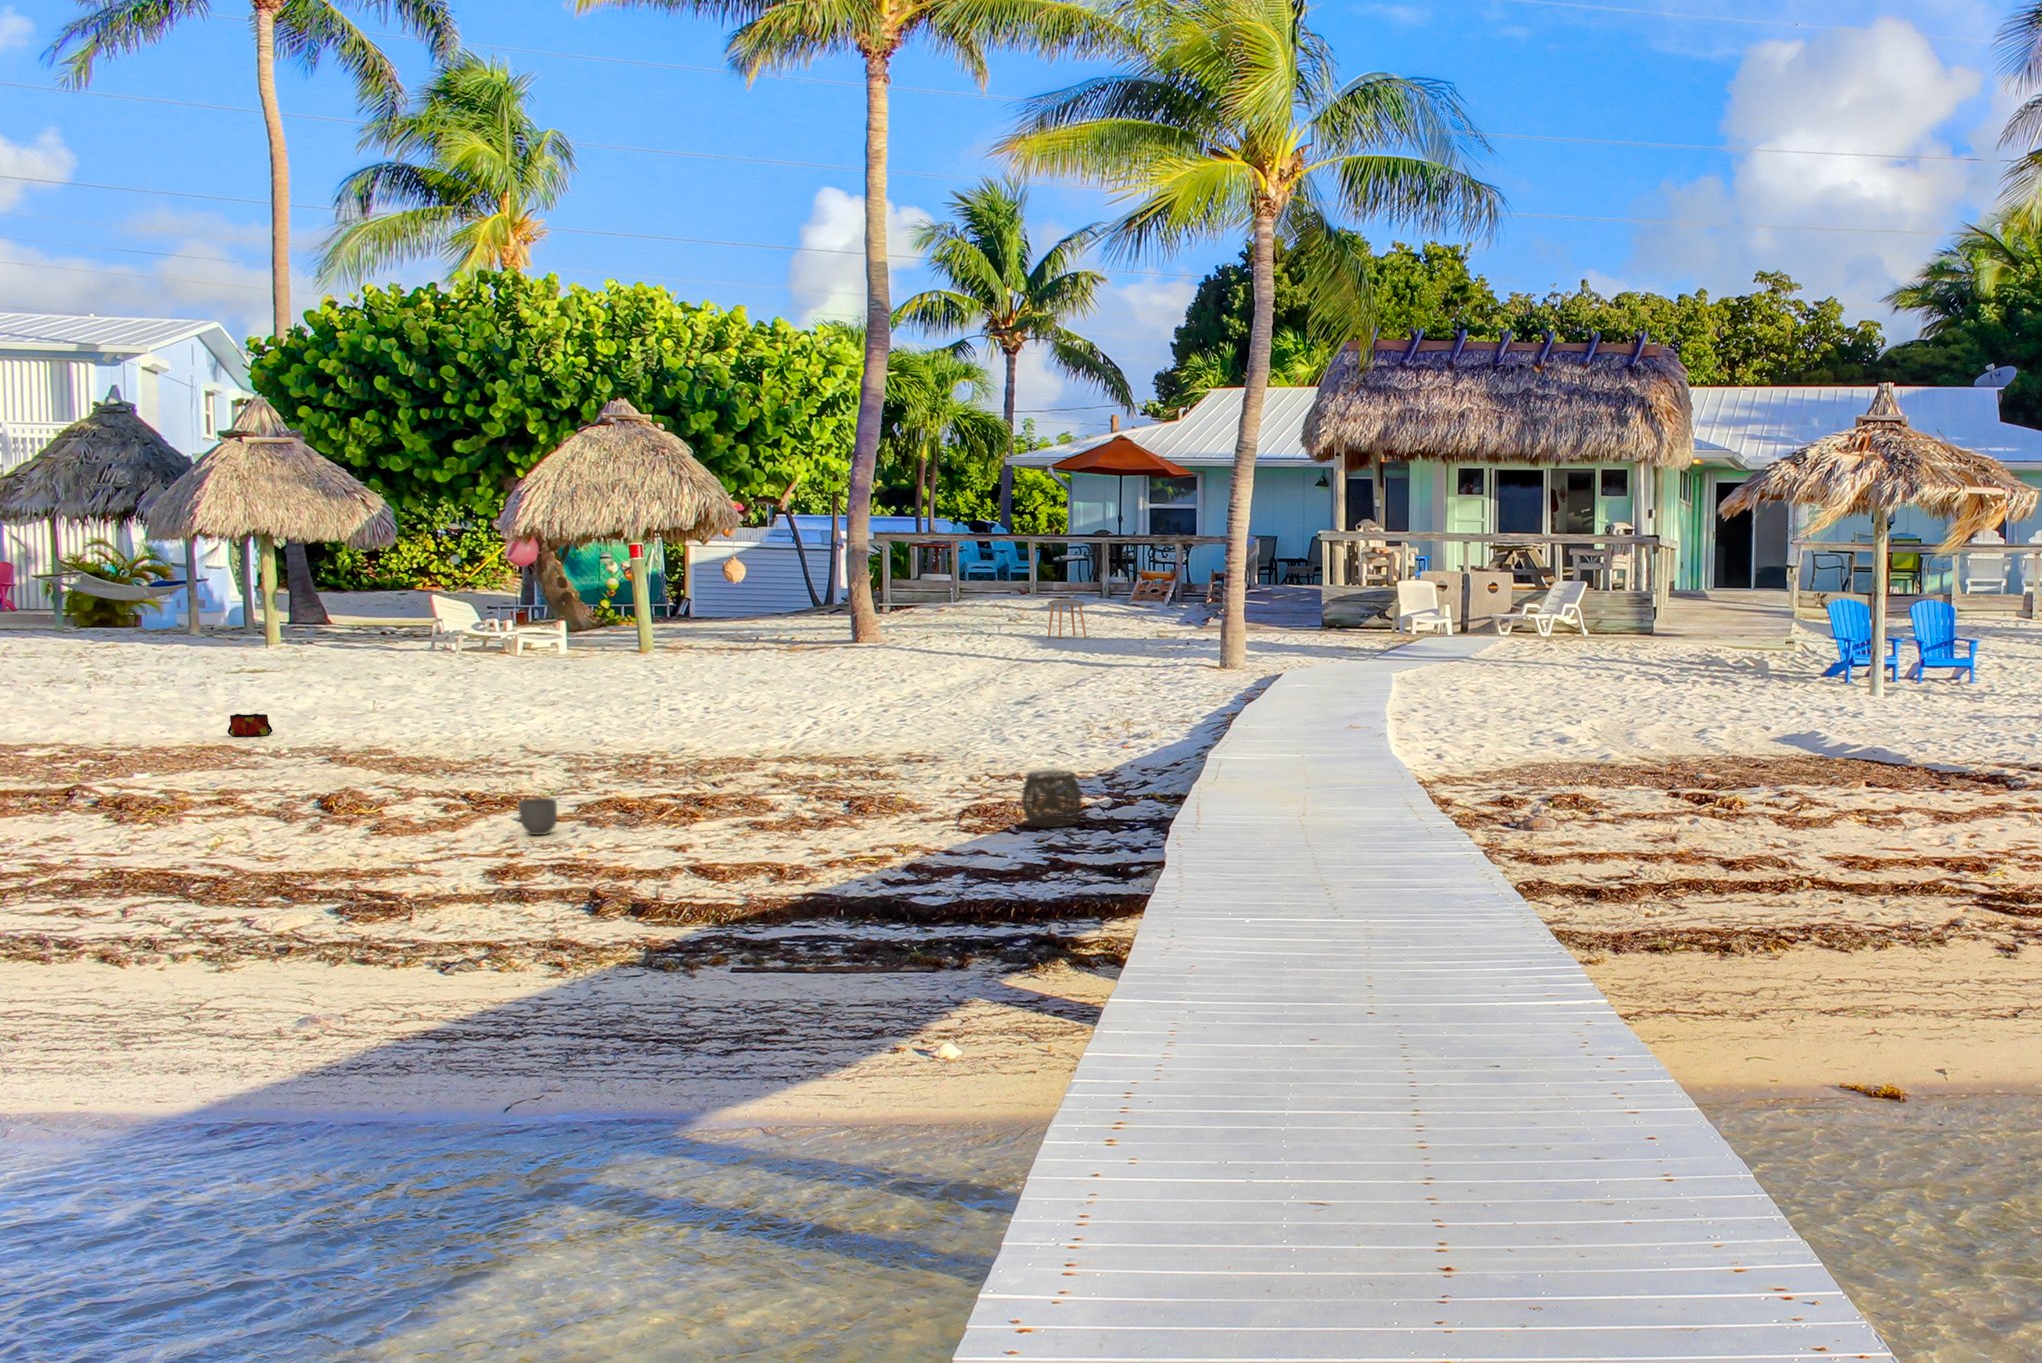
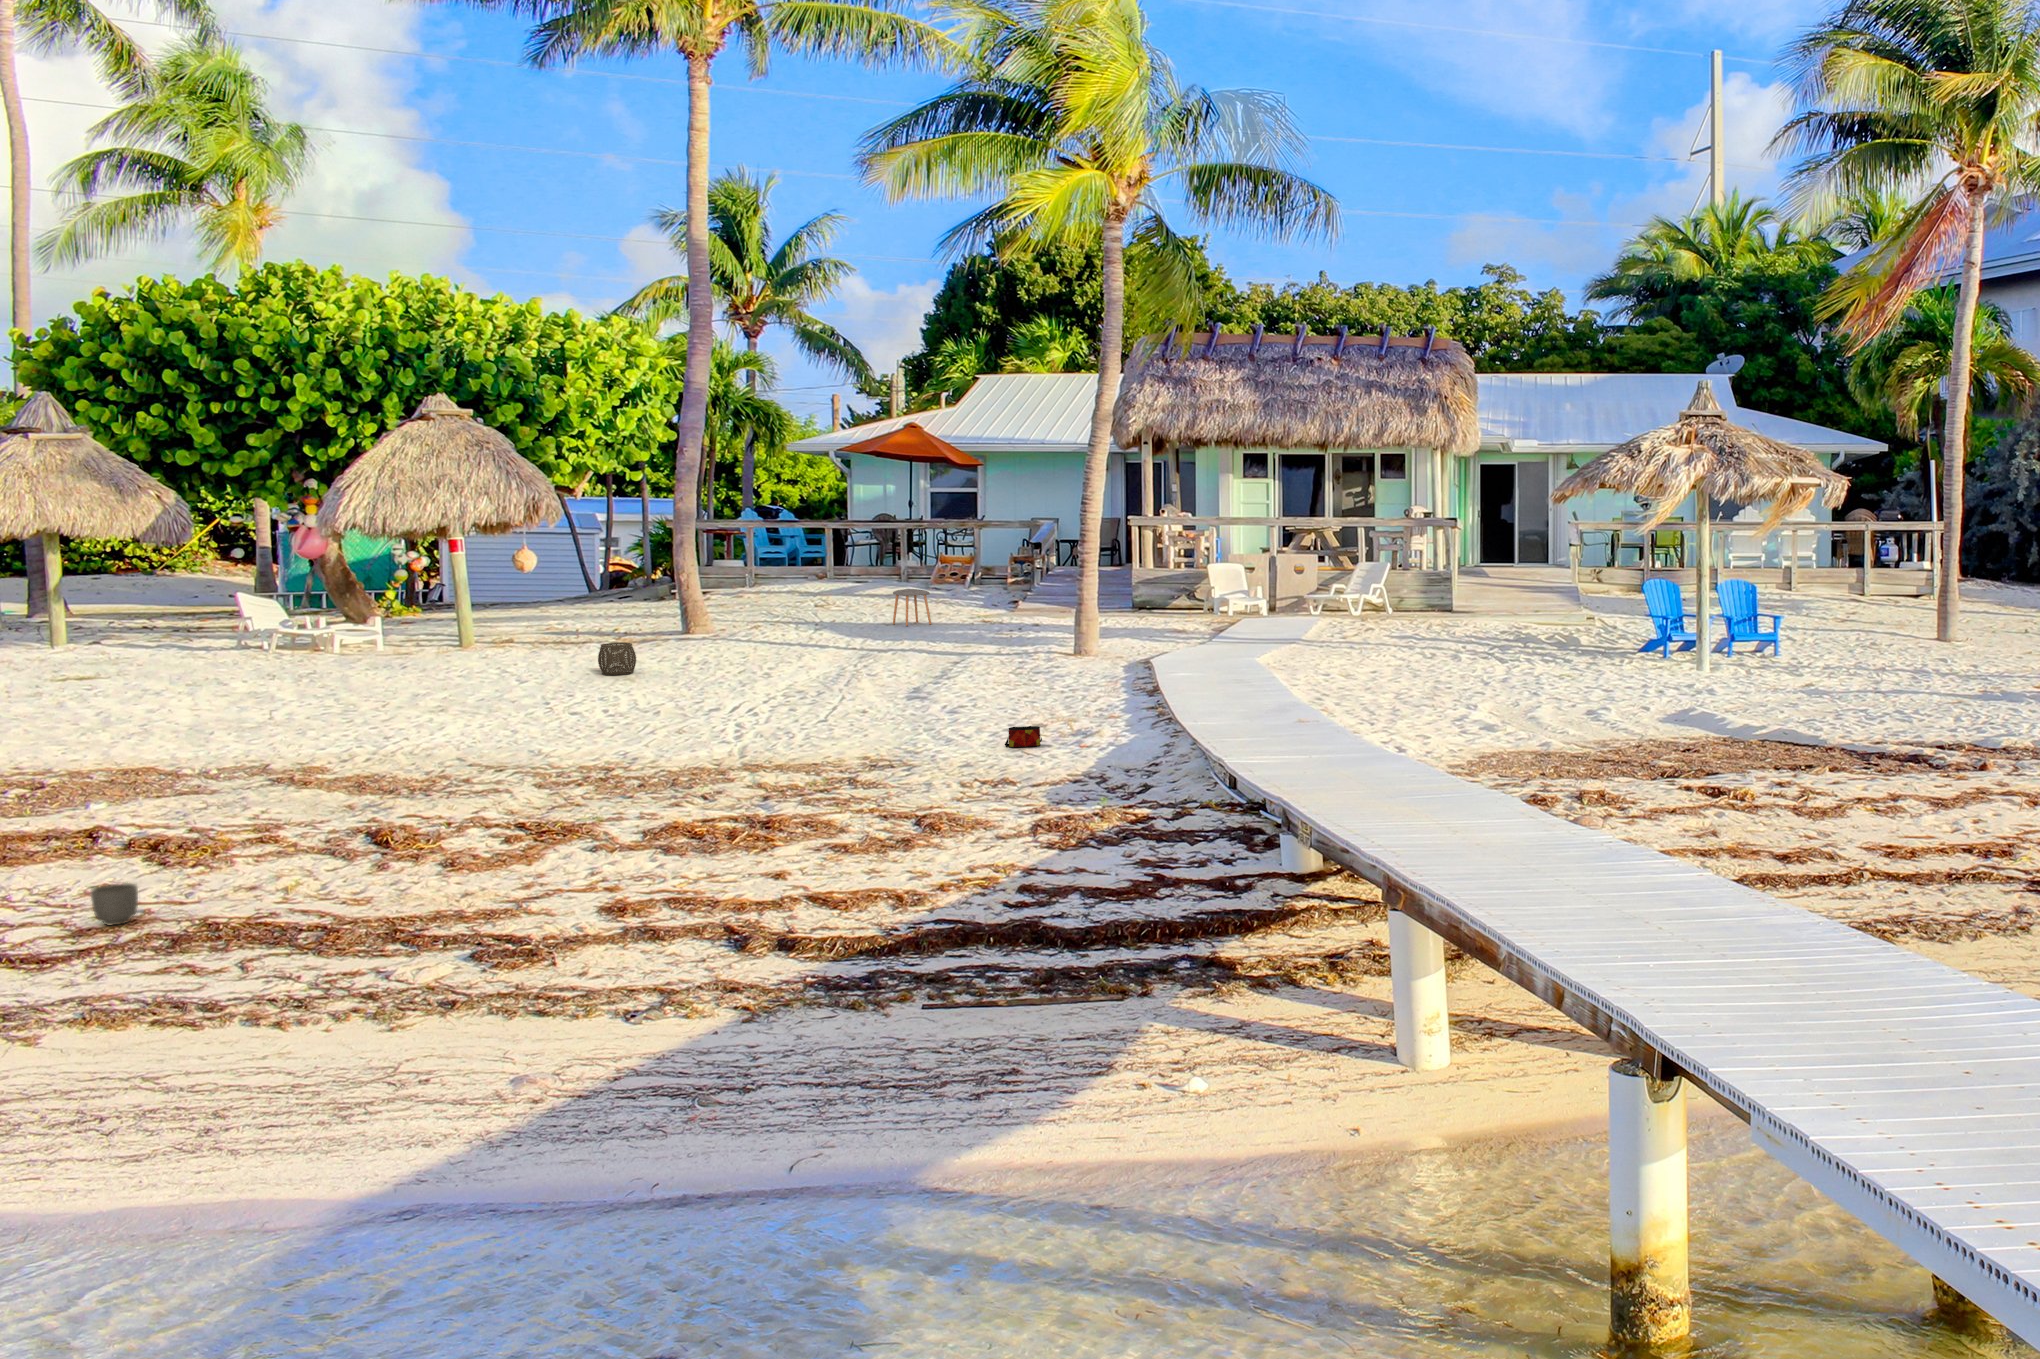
bag: present [228,714,272,737] -> present [1005,726,1042,748]
woven basket: present [1022,770,1082,827] -> present [598,643,636,675]
planter: present [518,798,557,835] -> present [90,883,138,925]

